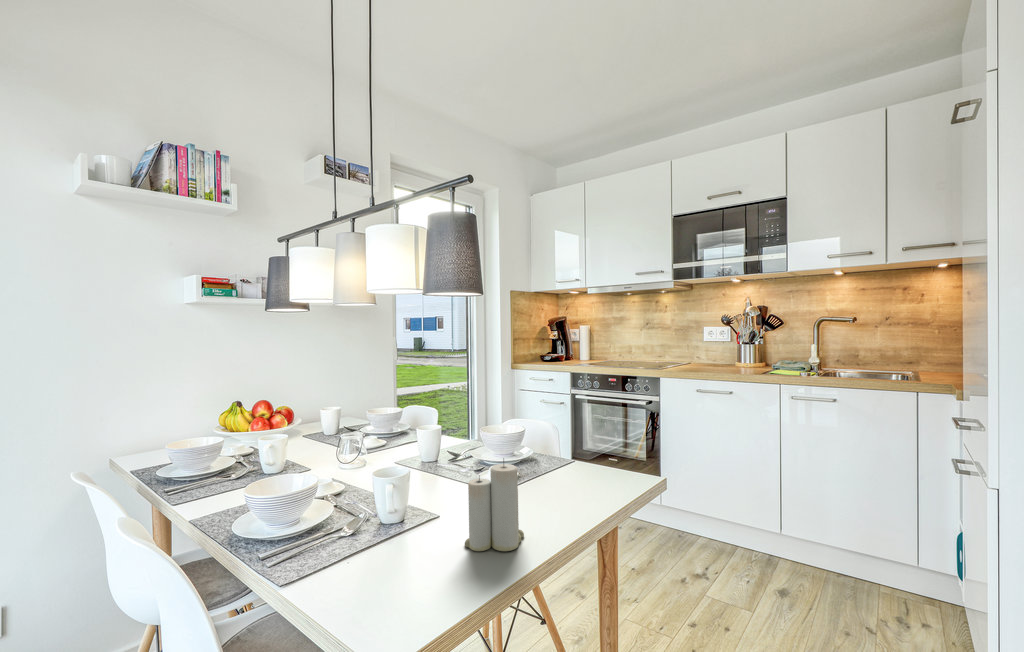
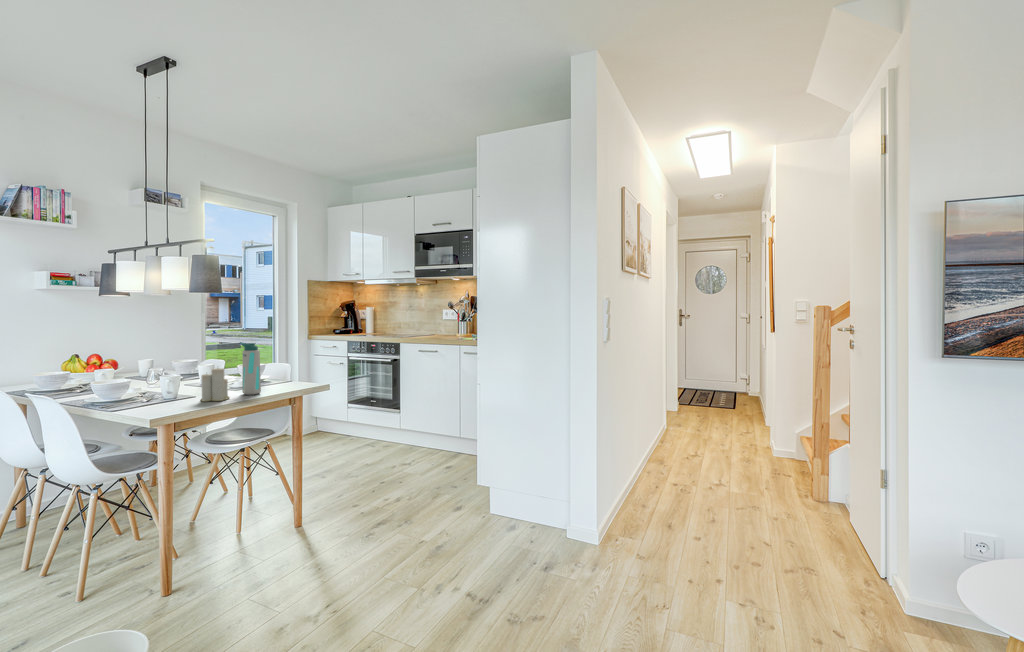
water bottle: none [526,395,571,516] -> present [240,342,261,395]

